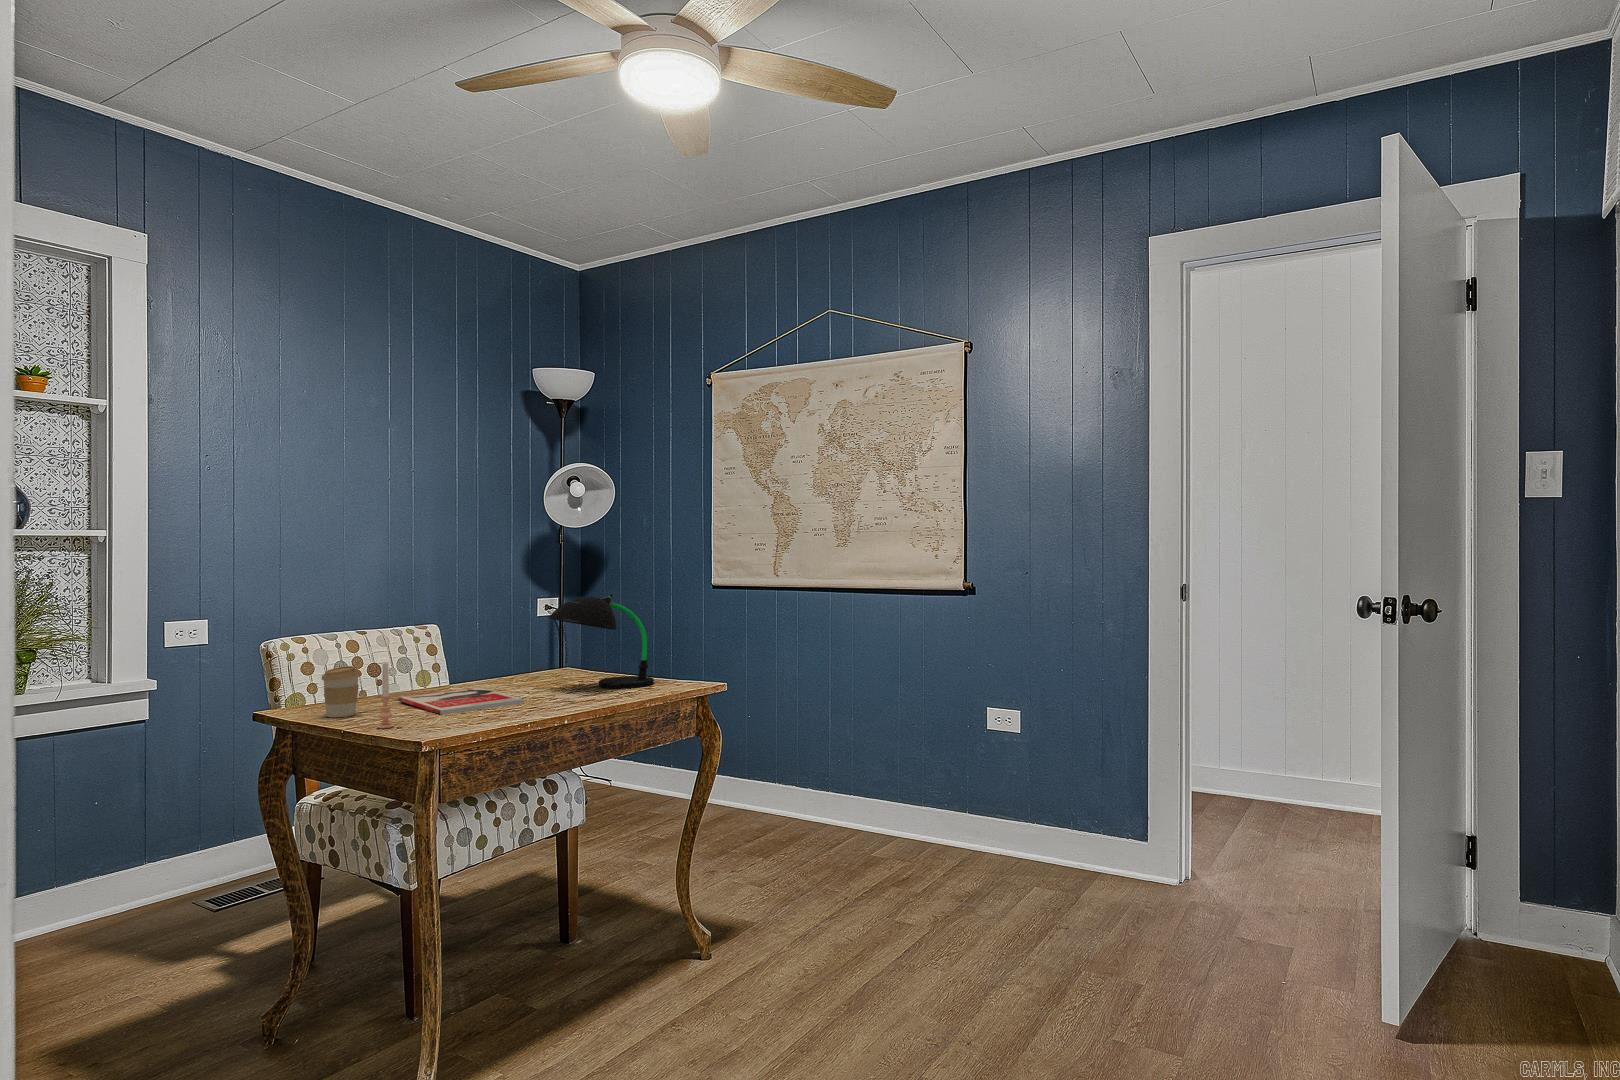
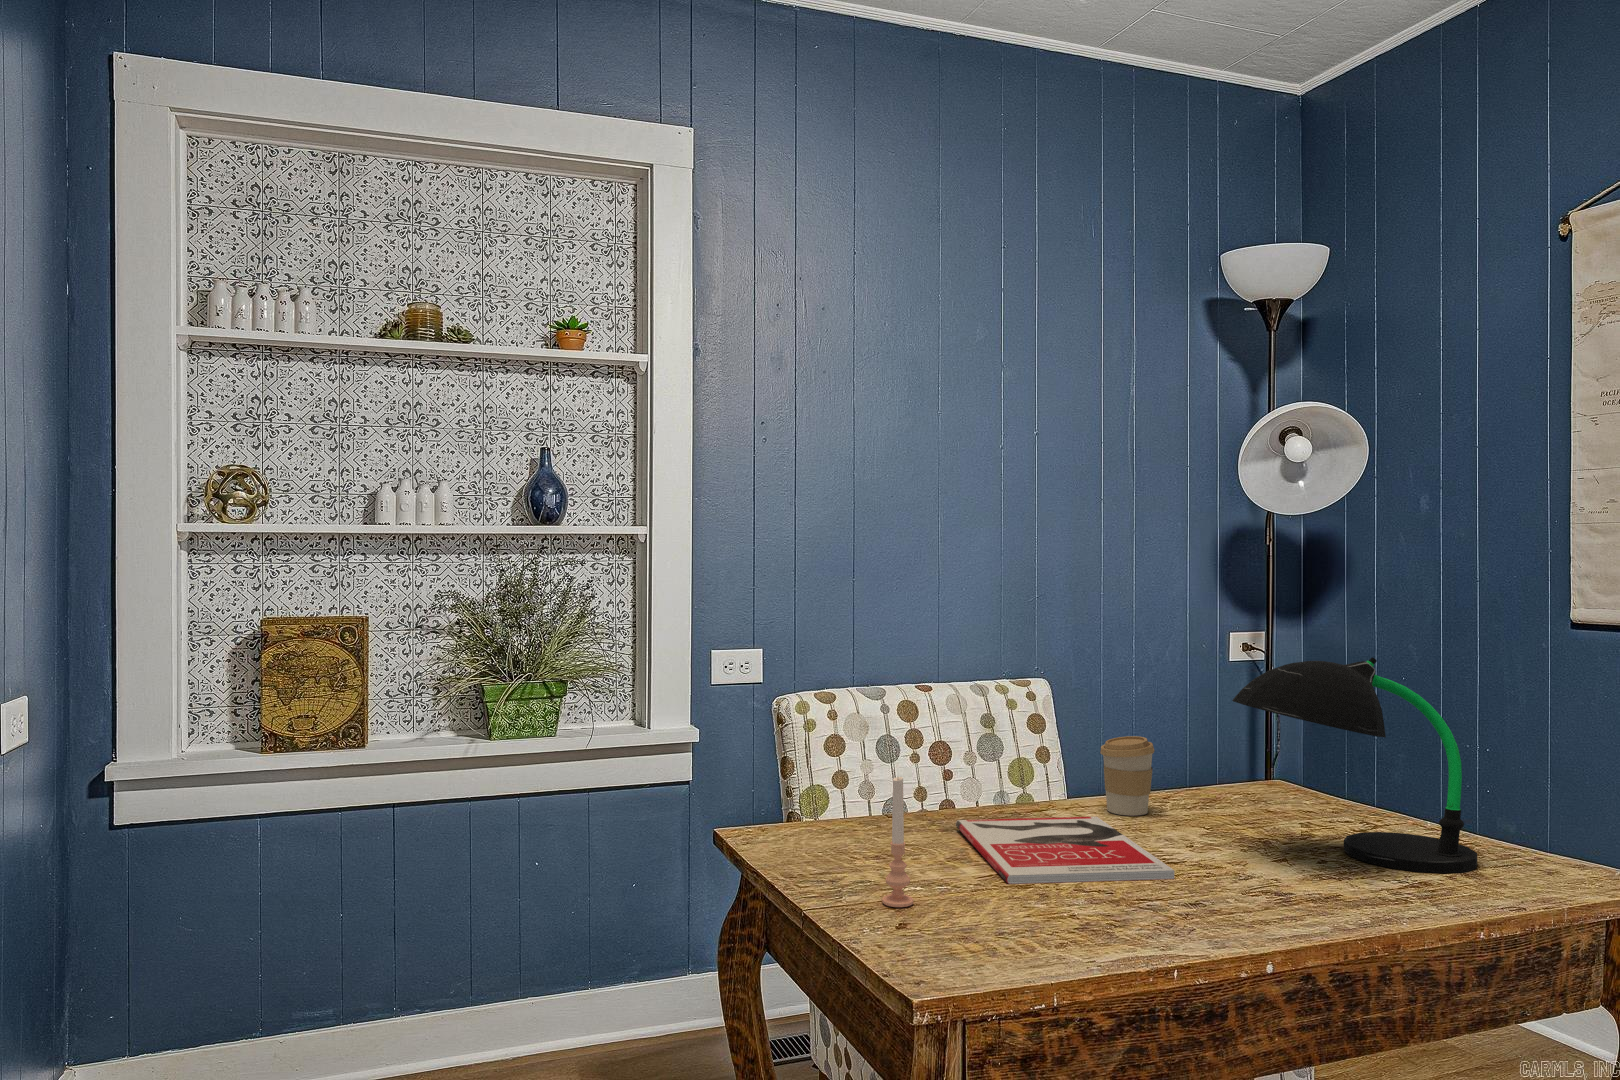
coffee cup: present [322,666,360,717] -> present [1100,736,1155,816]

